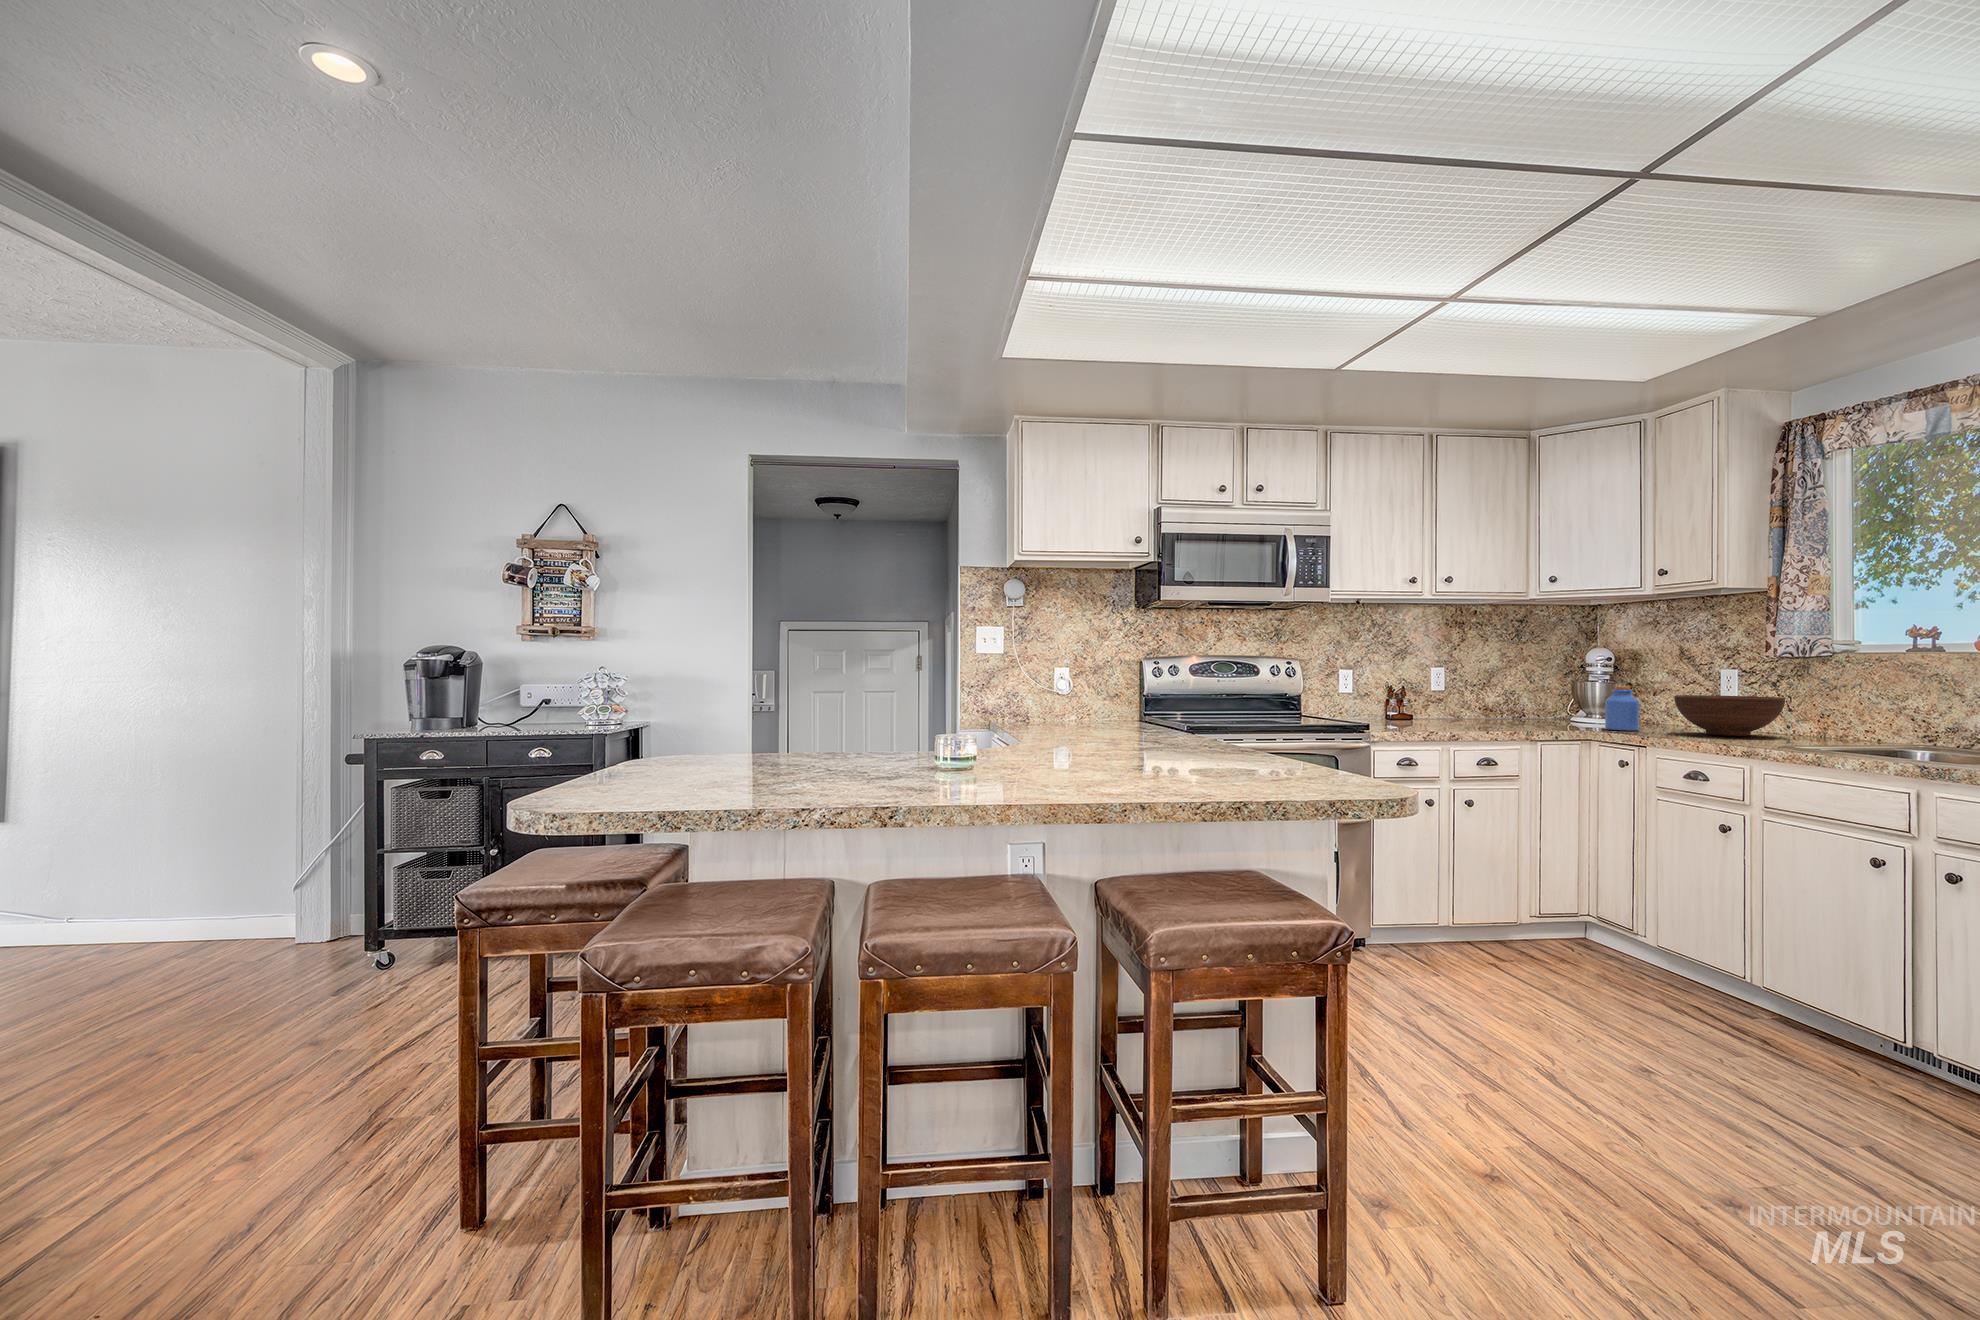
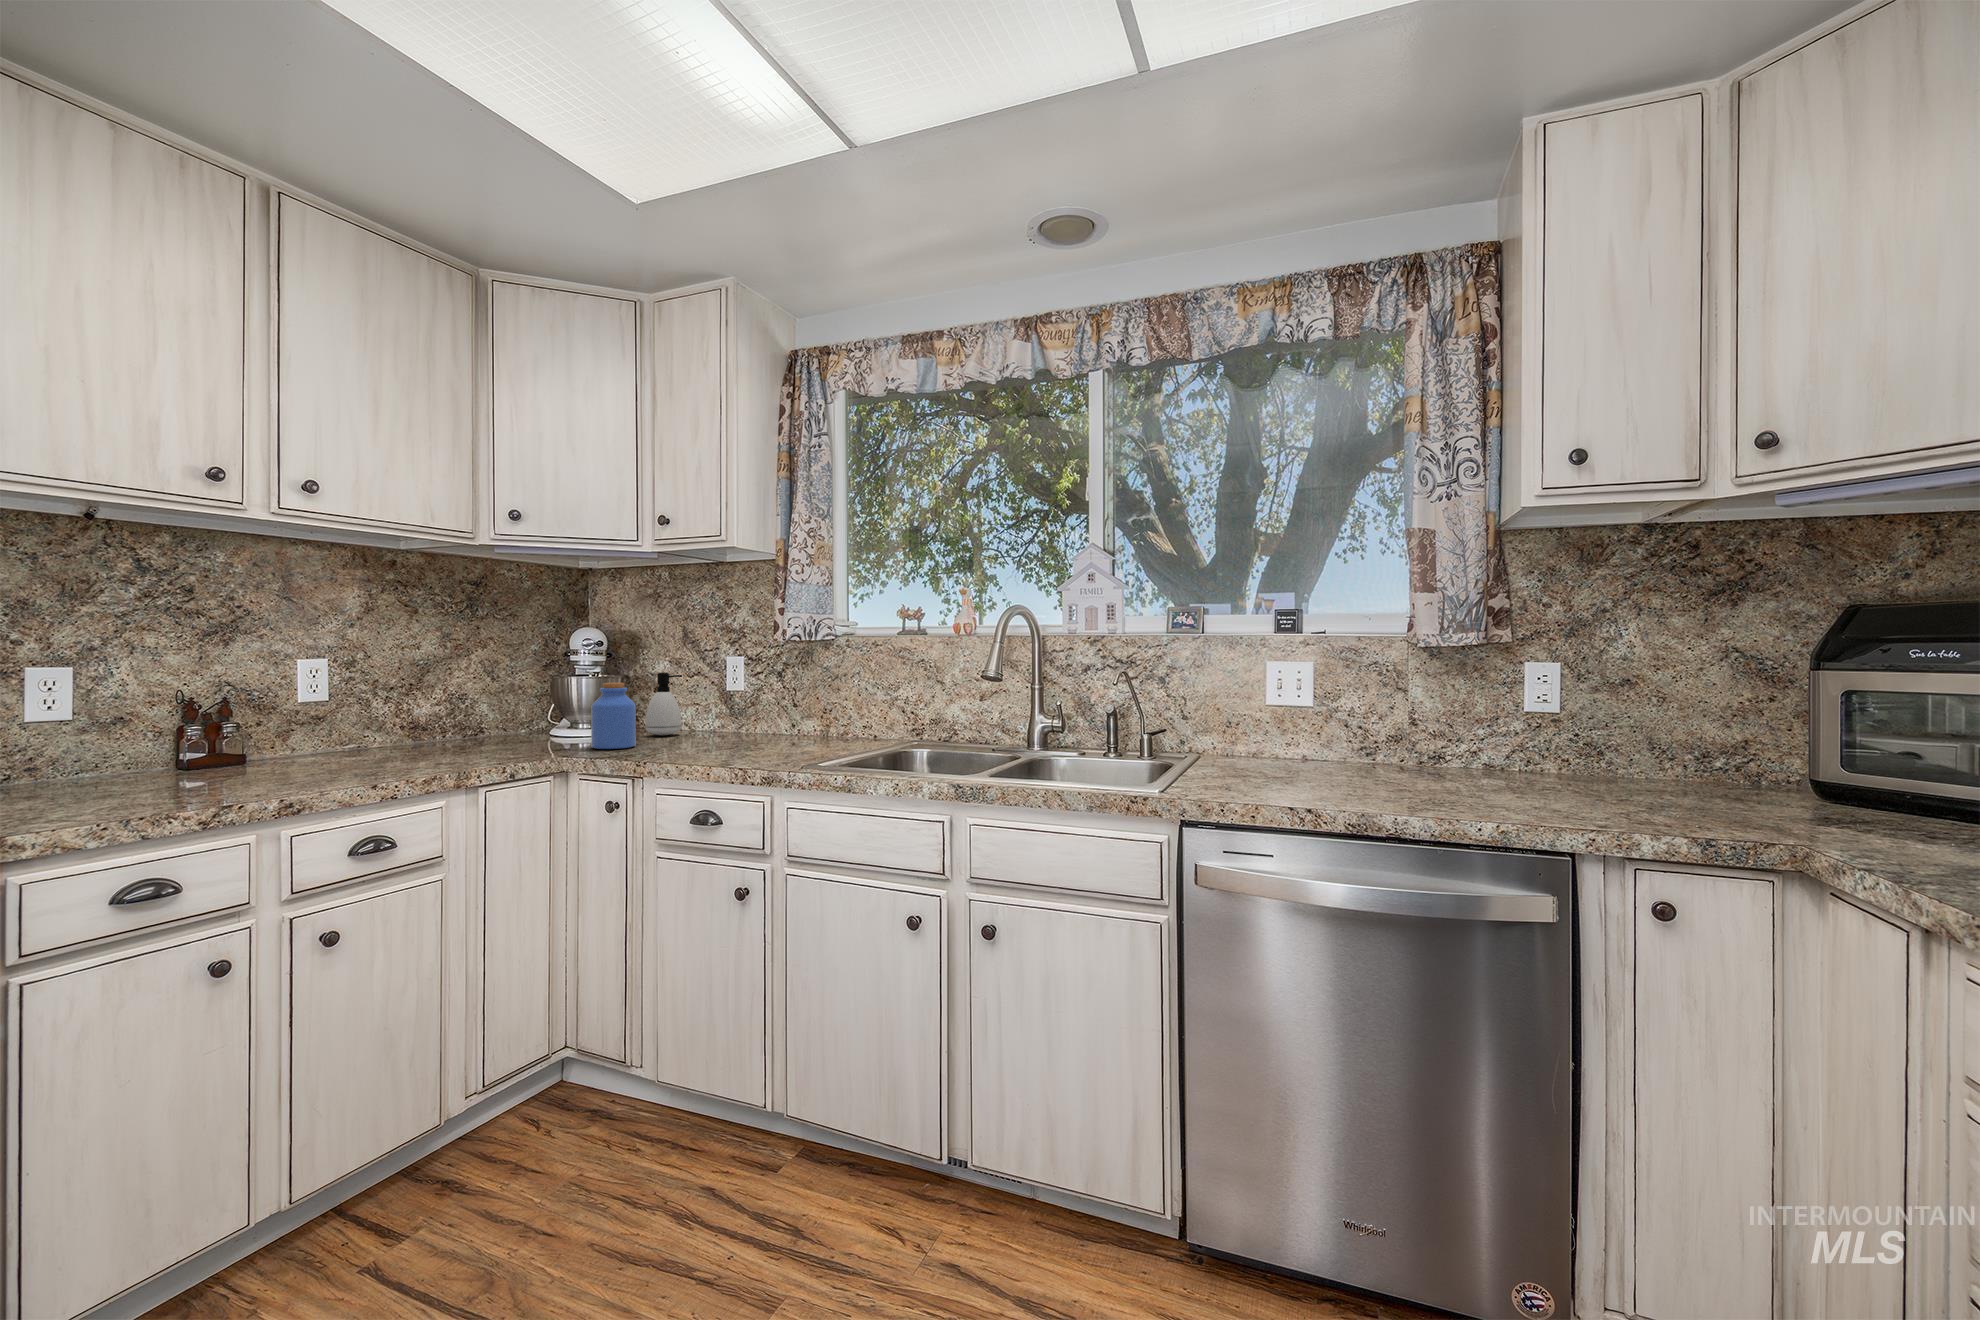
soap dispenser: none [1646,681,1678,727] -> present [645,672,682,736]
fruit bowl: present [1674,695,1785,736] -> none [678,691,795,747]

